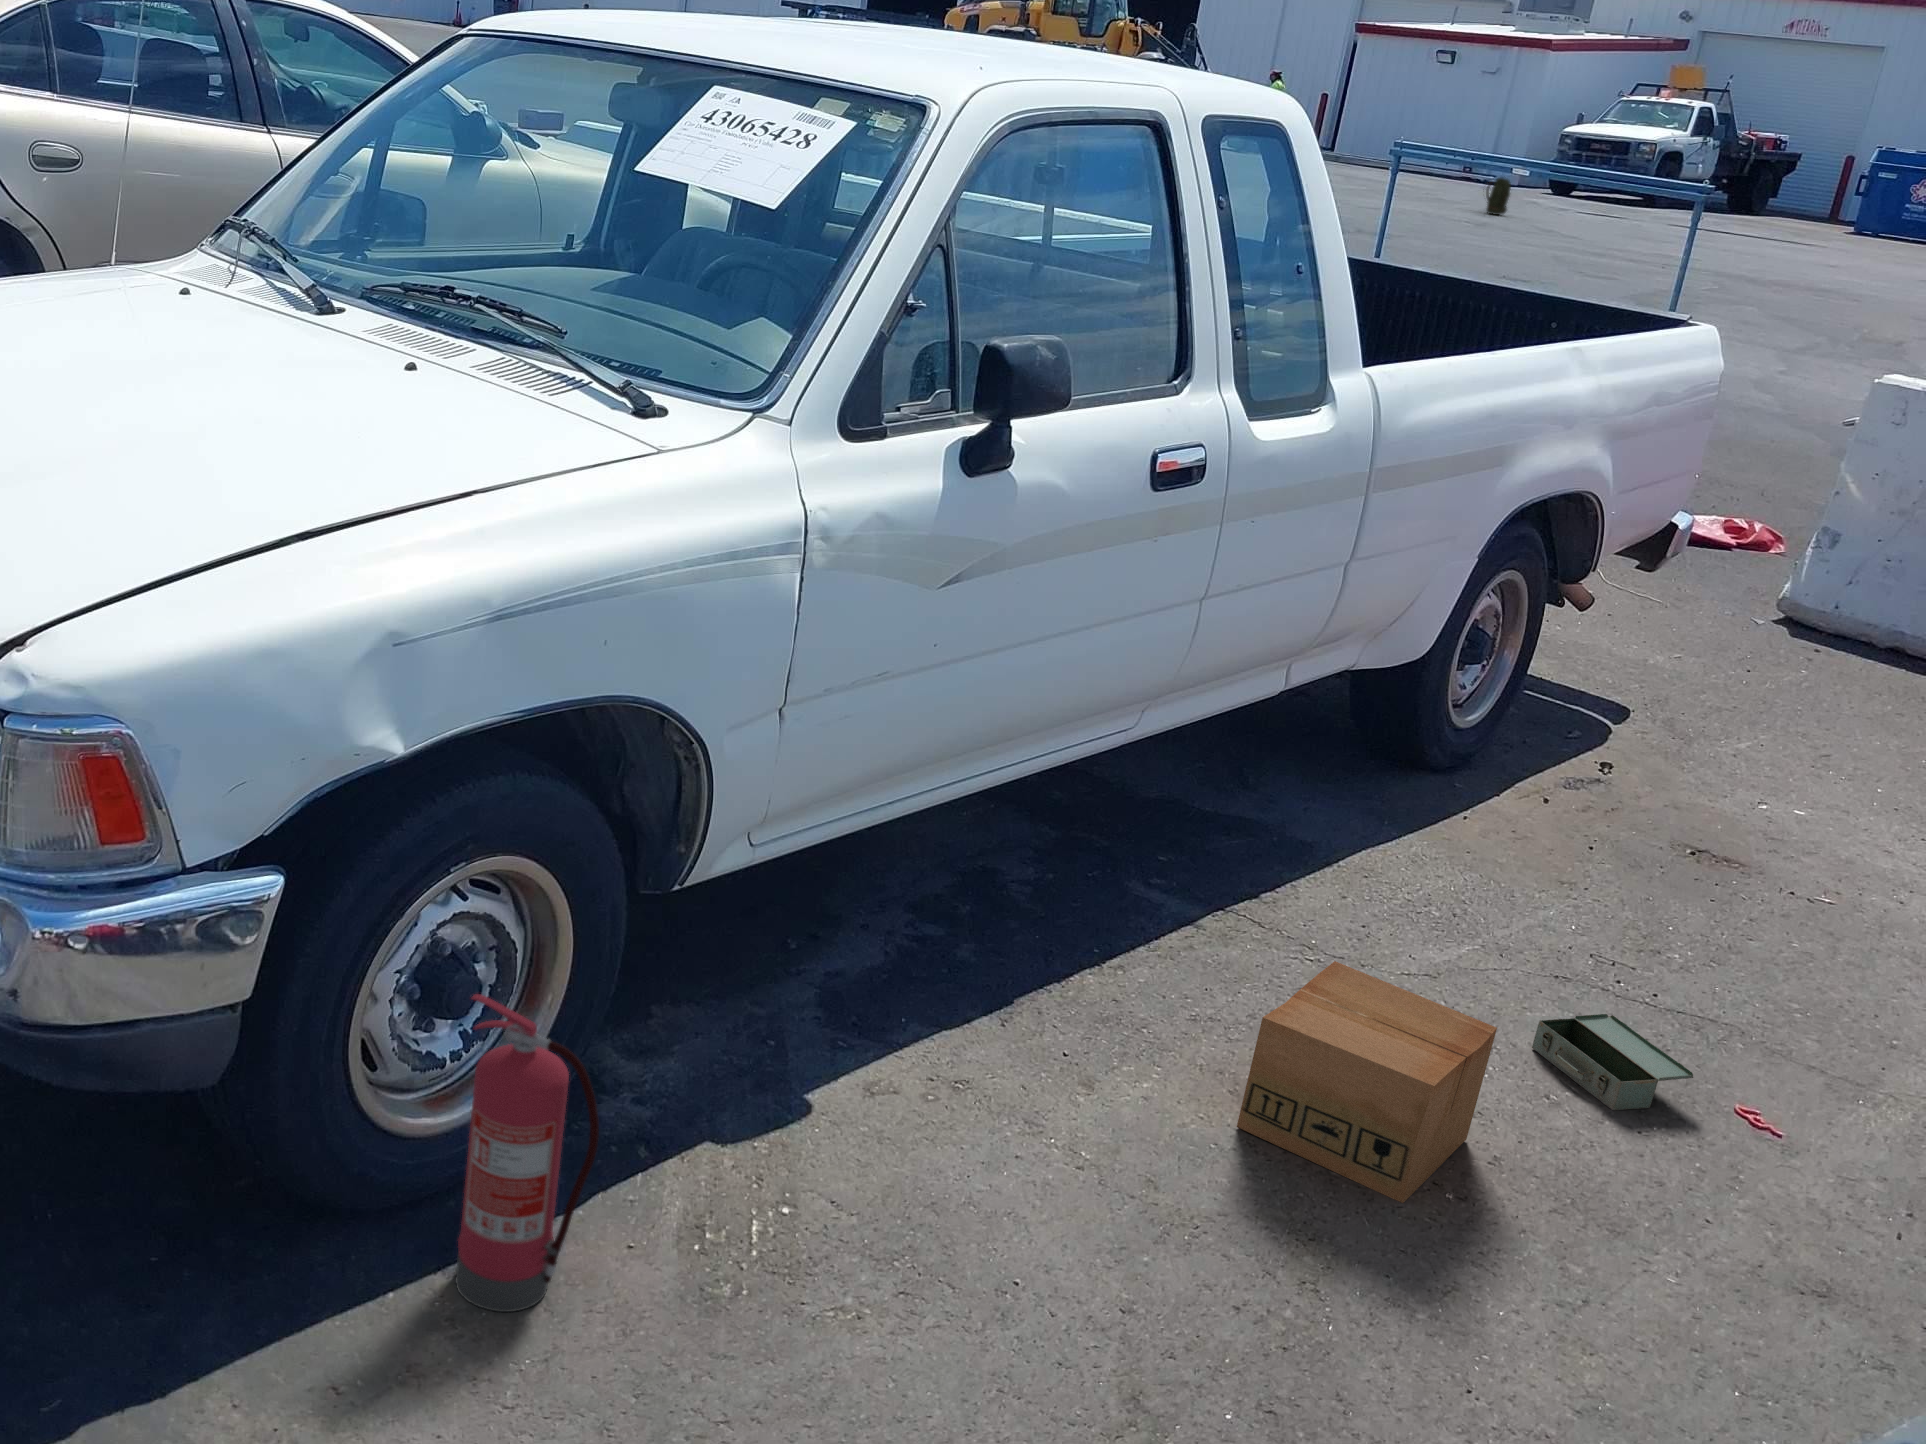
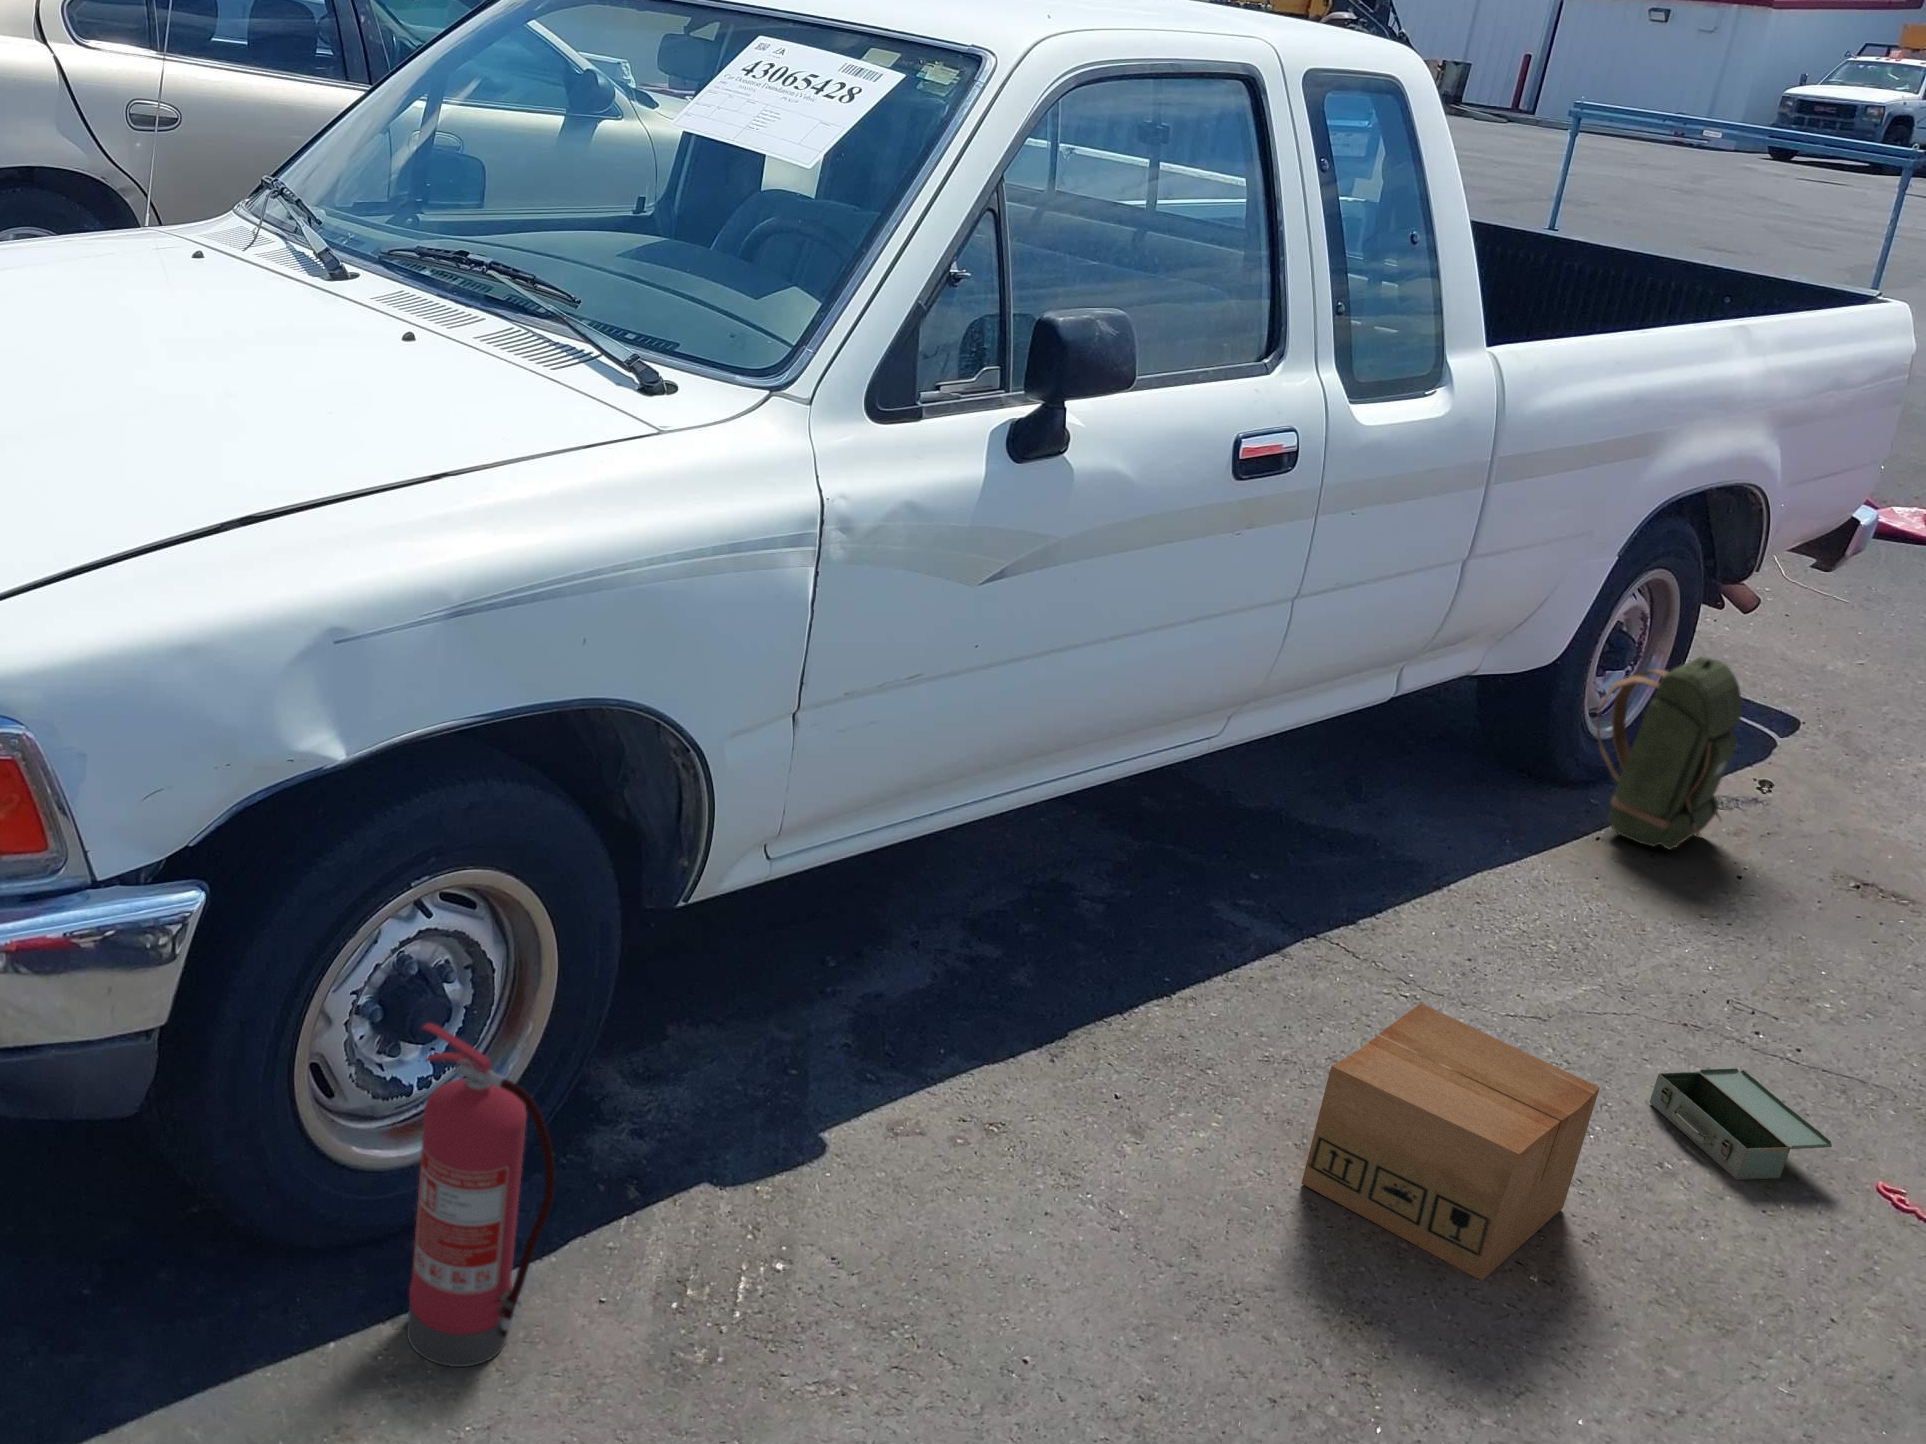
backpack: present [1486,178,1511,215] -> present [1597,657,1742,849]

